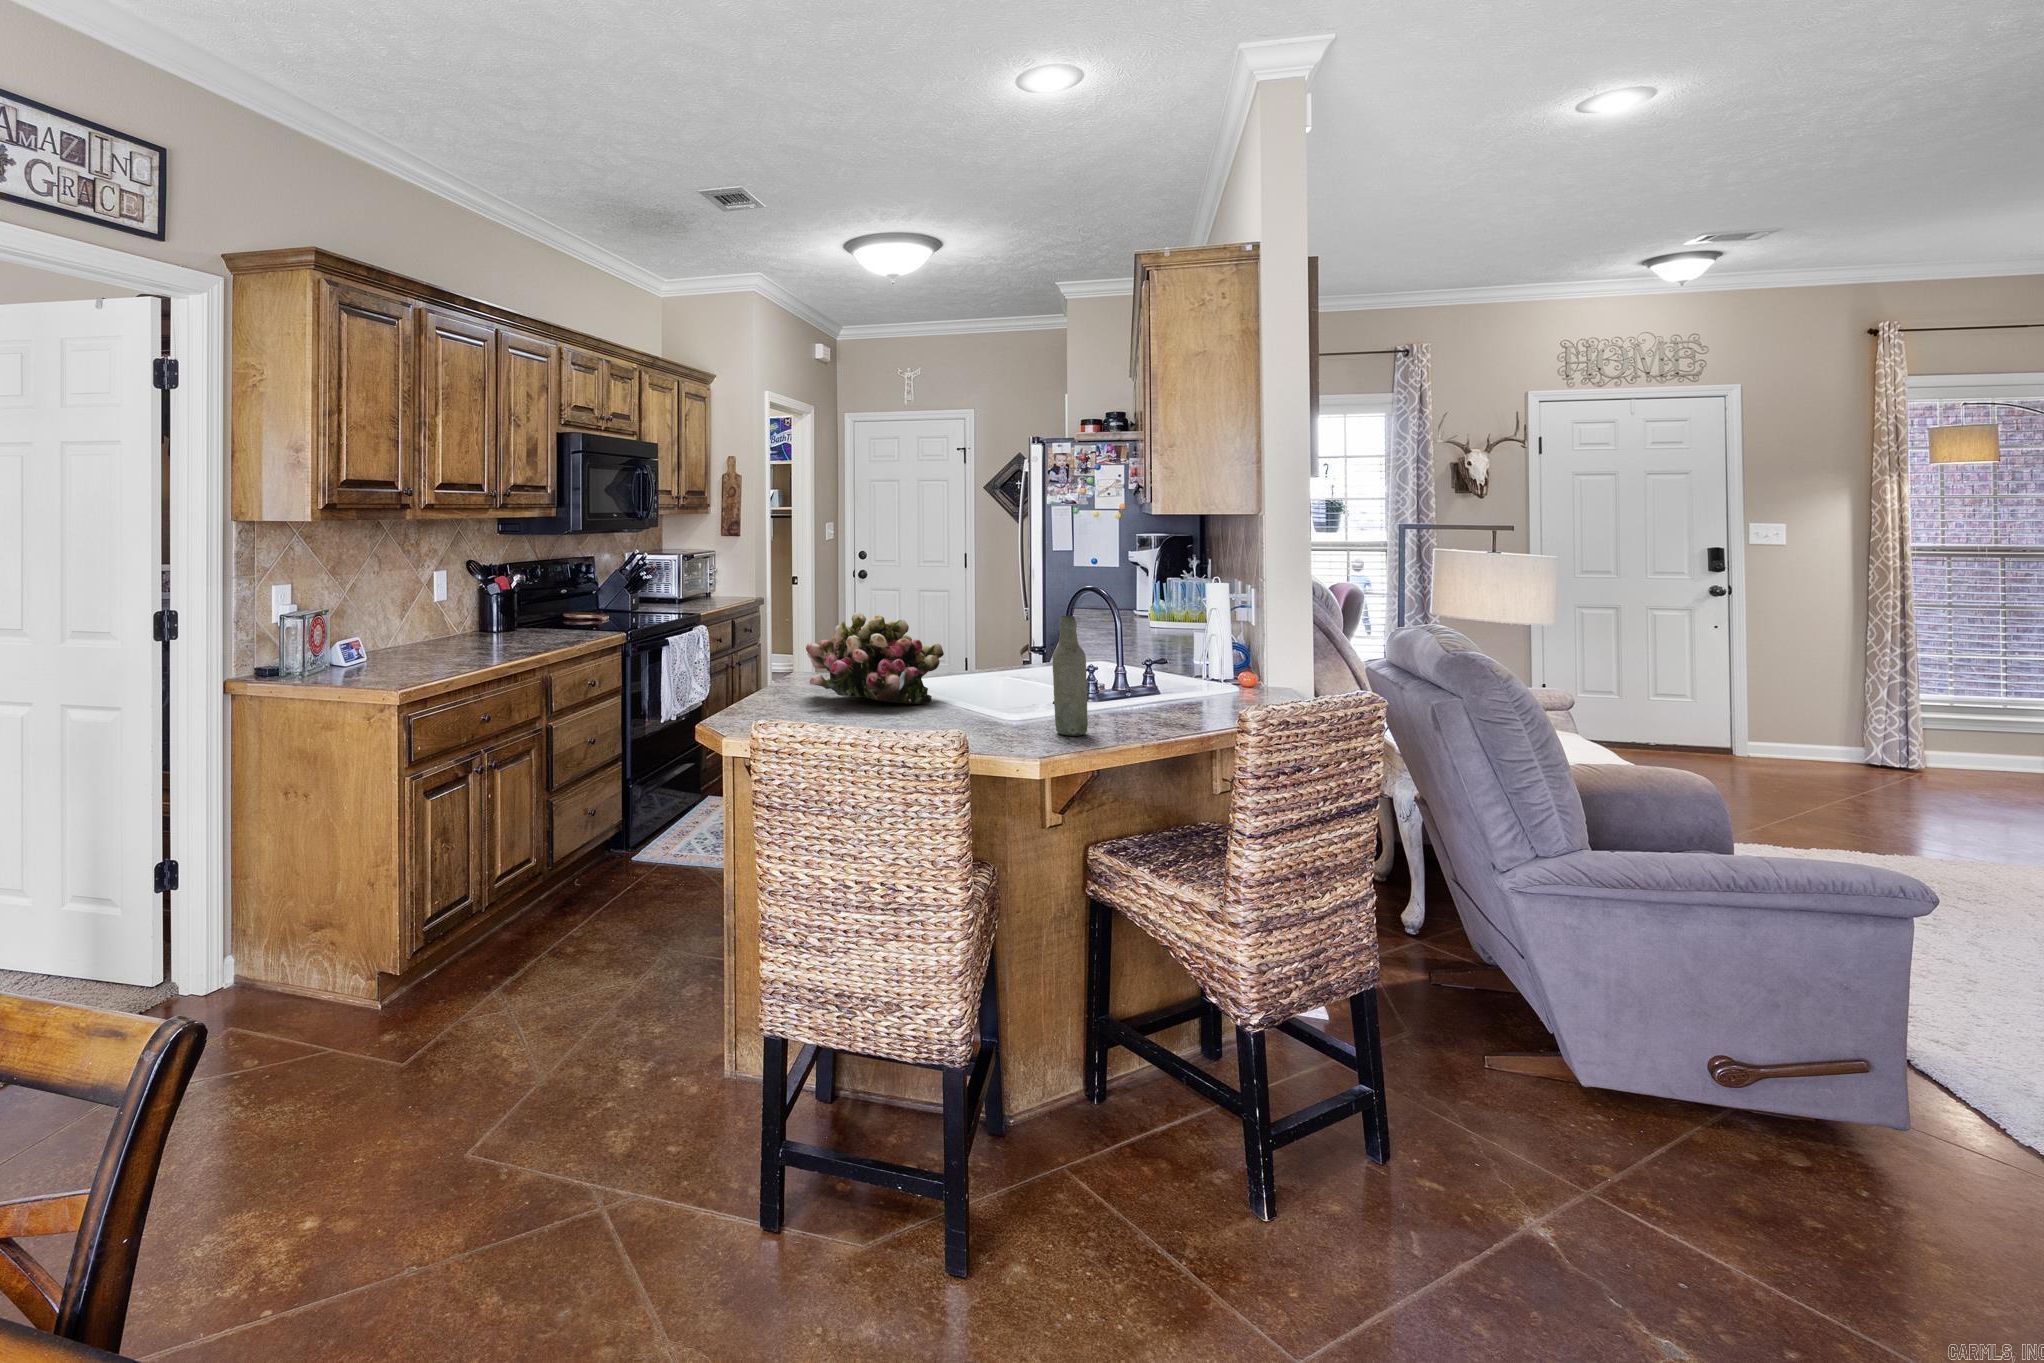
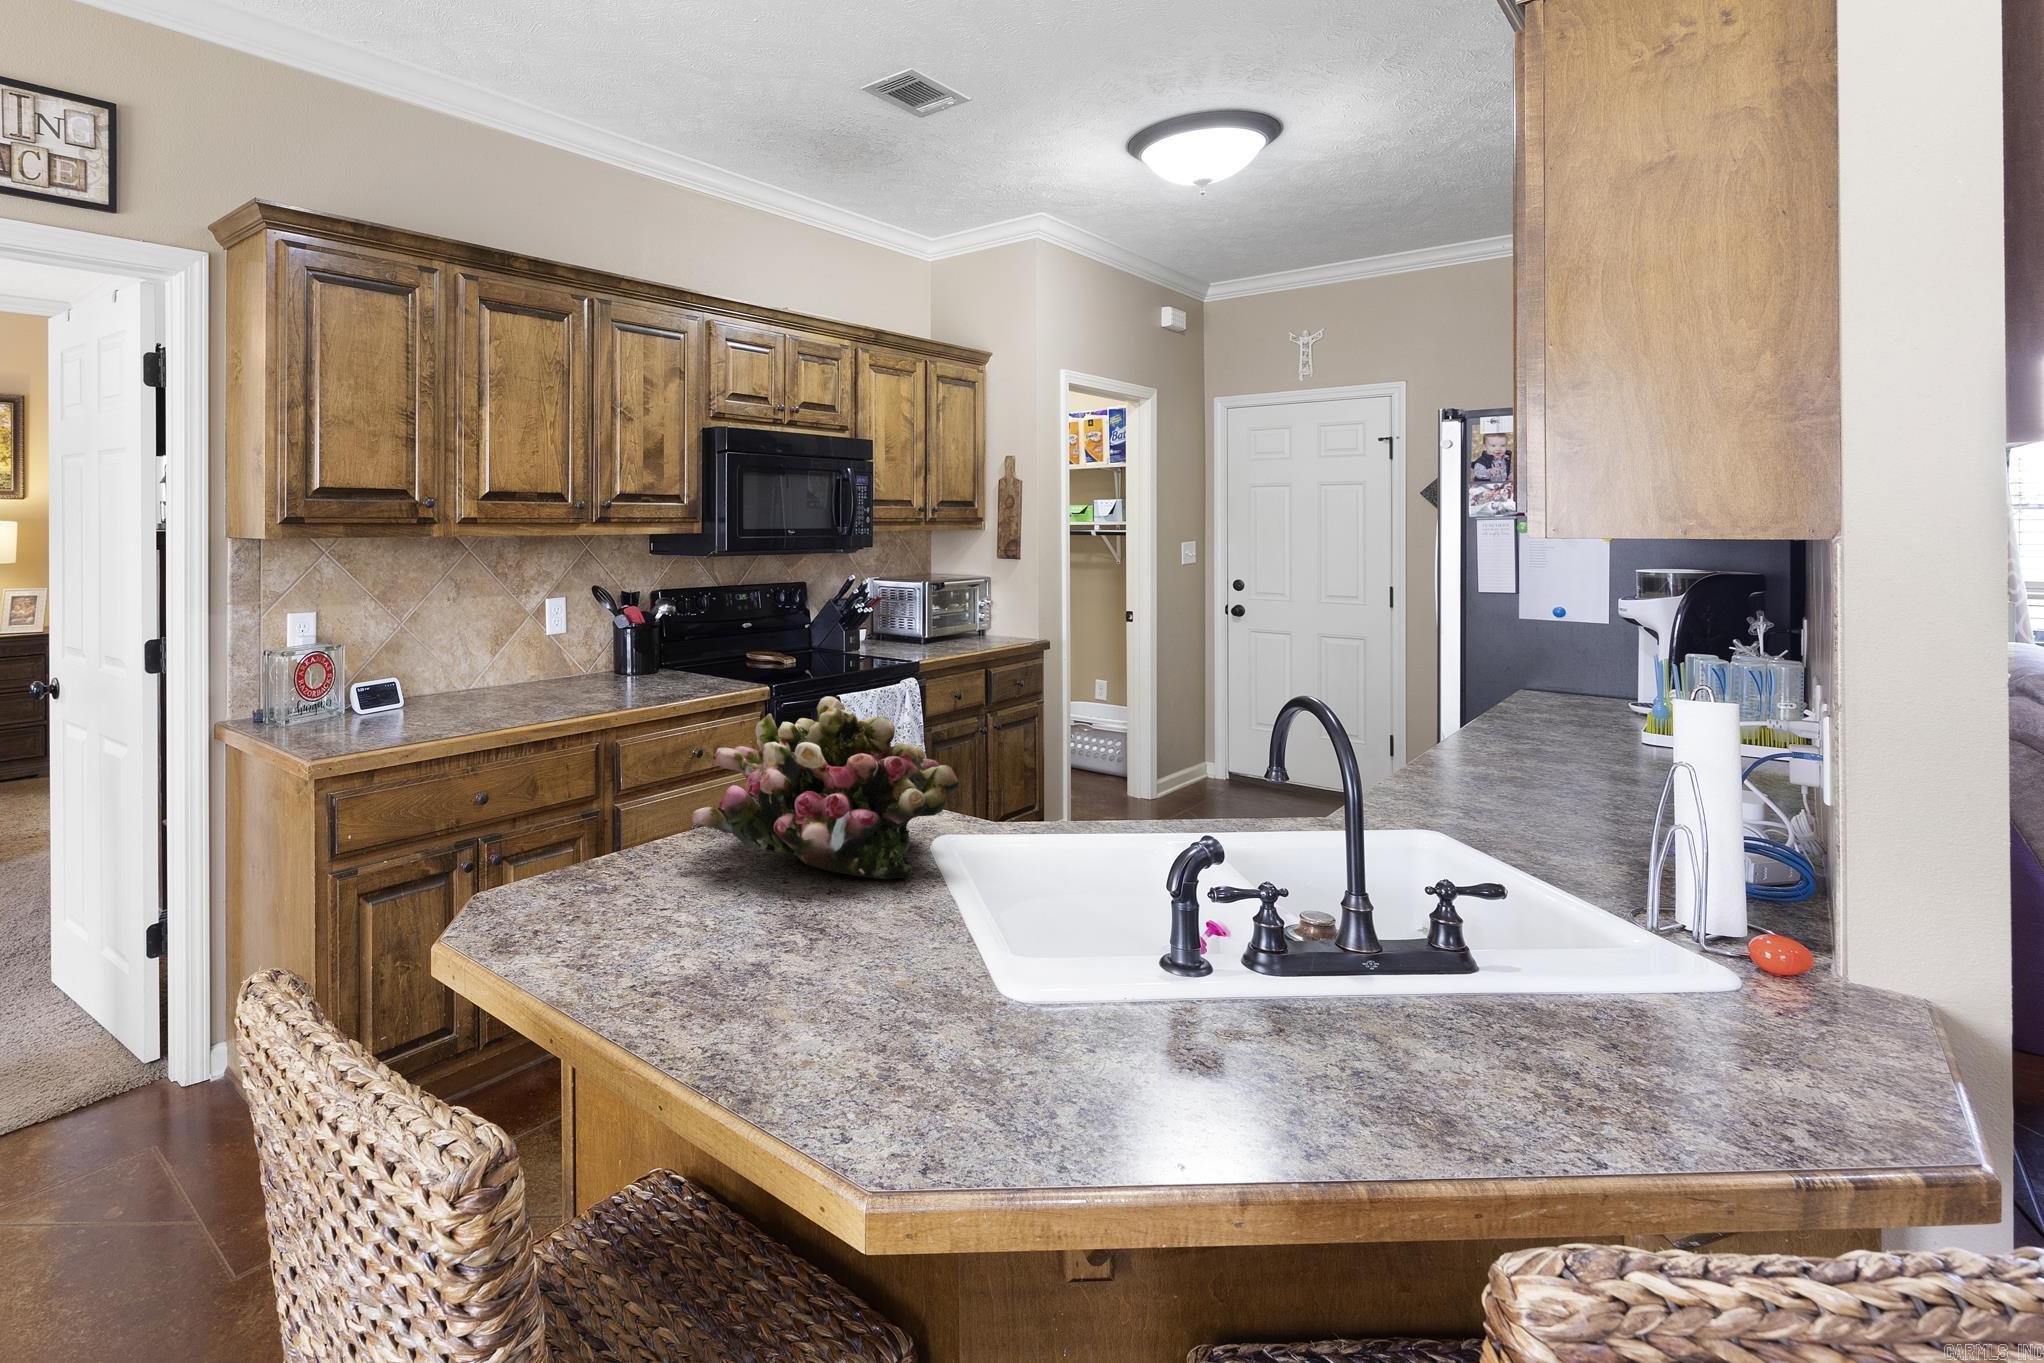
bottle: present [1052,615,1088,736] -> none [998,754,1081,1039]

